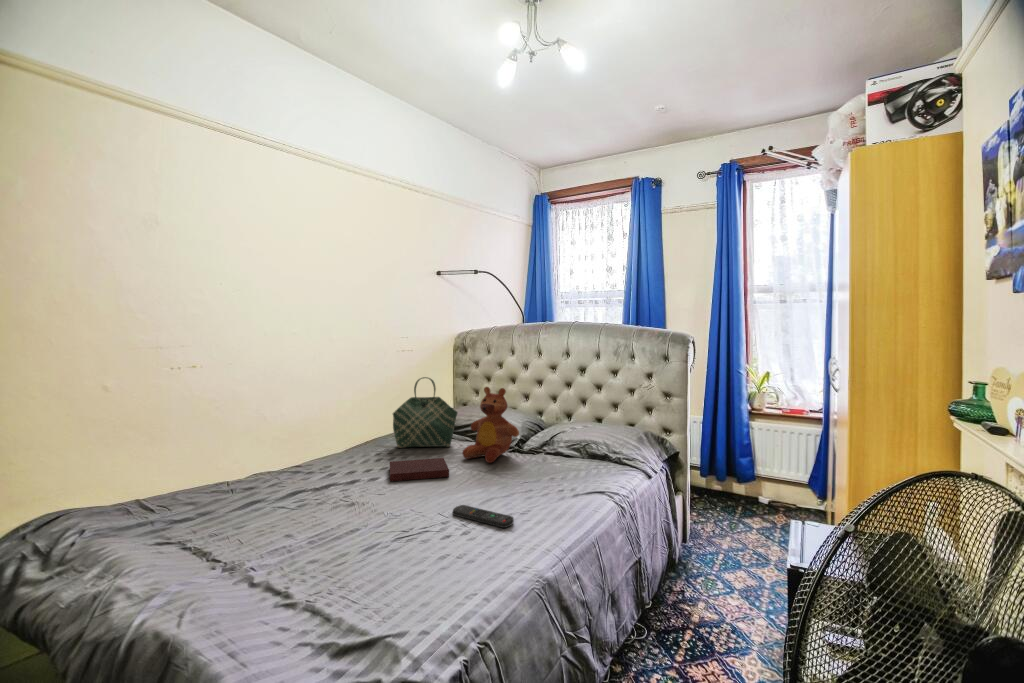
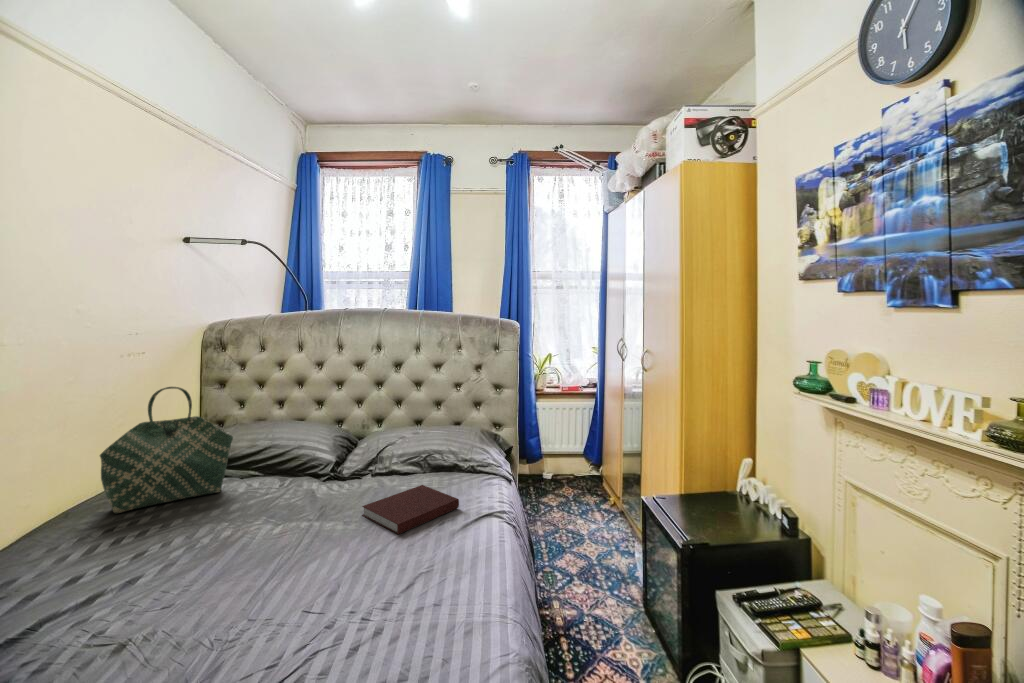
teddy bear: present [462,387,519,463] -> none [258,395,347,507]
notebook: present [390,458,449,481] -> present [362,485,459,534]
remote control: present [453,505,514,528] -> none [314,594,425,625]

